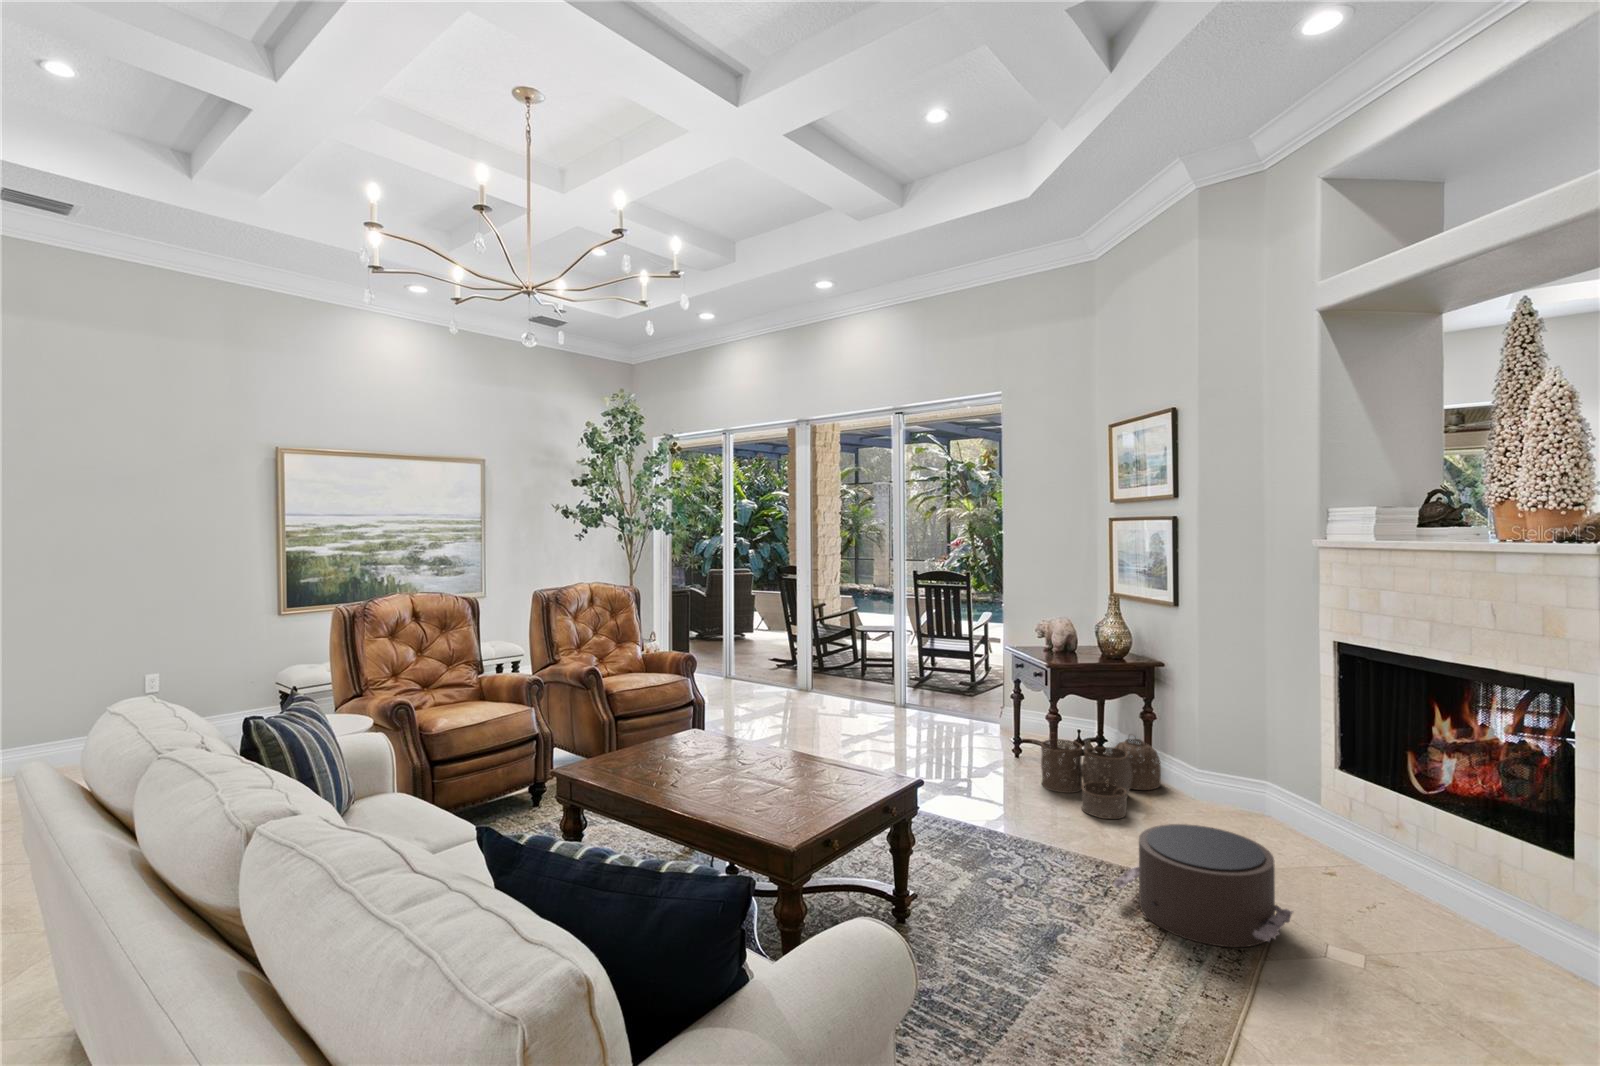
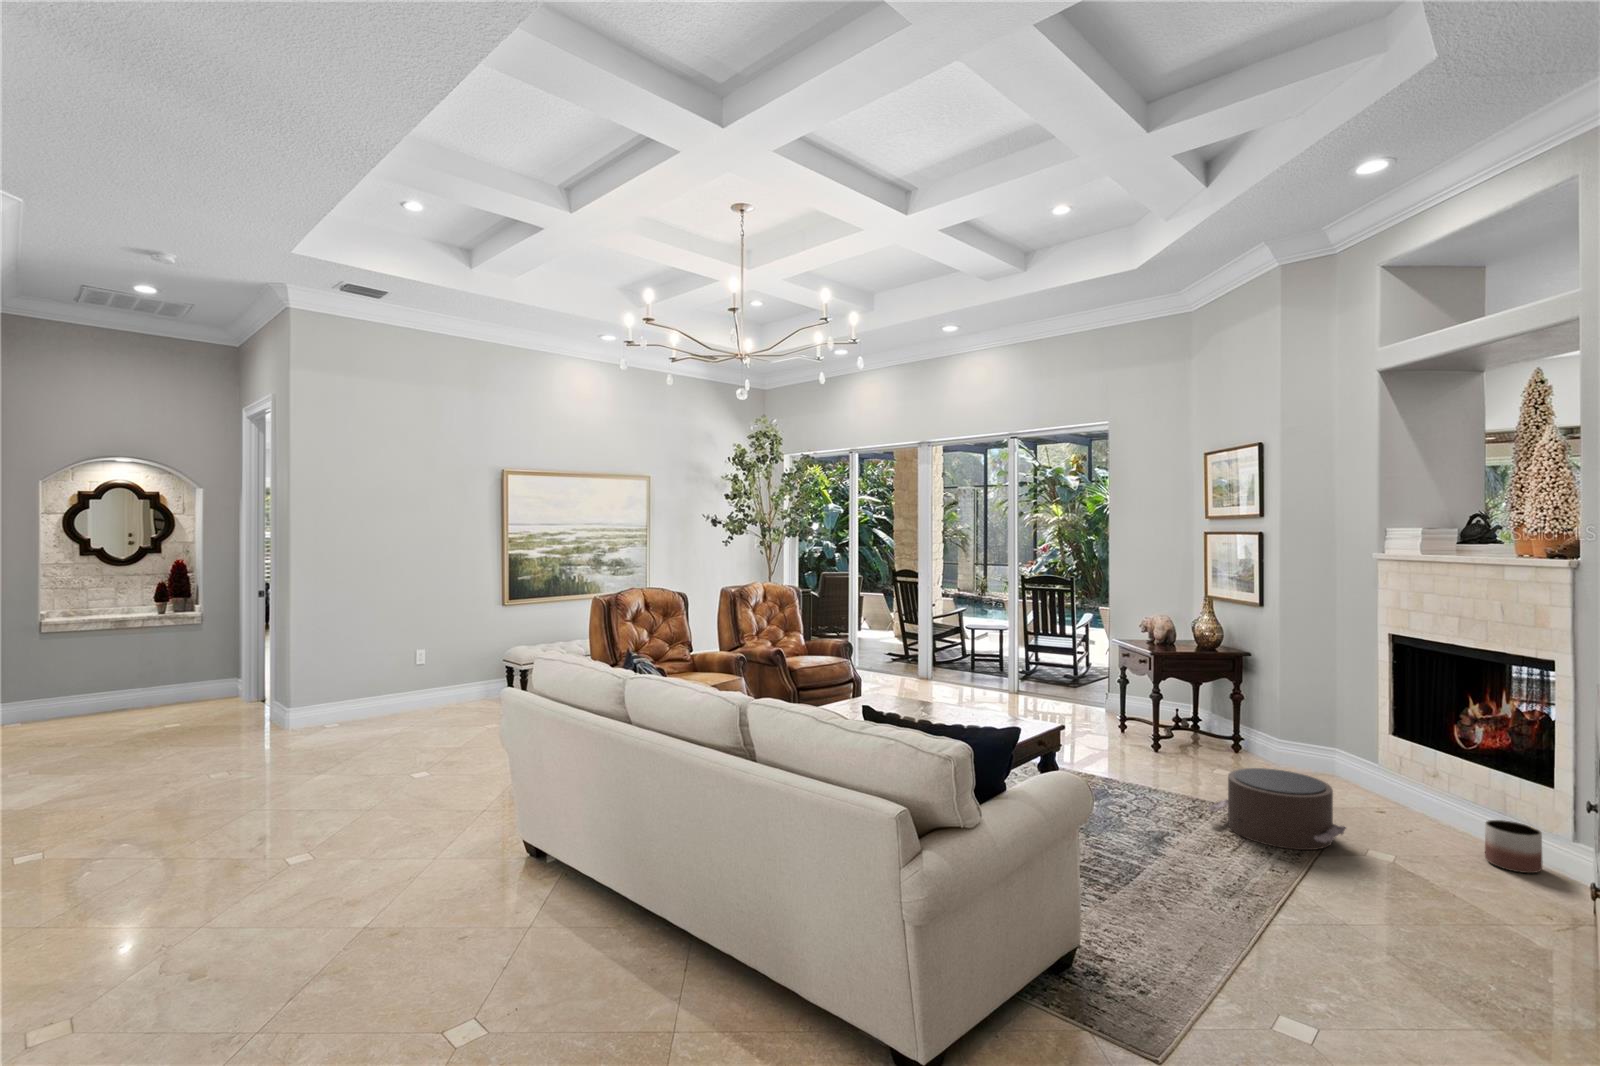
woven basket: present [1041,738,1161,819] -> none [1144,709,1247,775]
planter: none [1473,897,1551,976] -> present [1485,820,1542,873]

